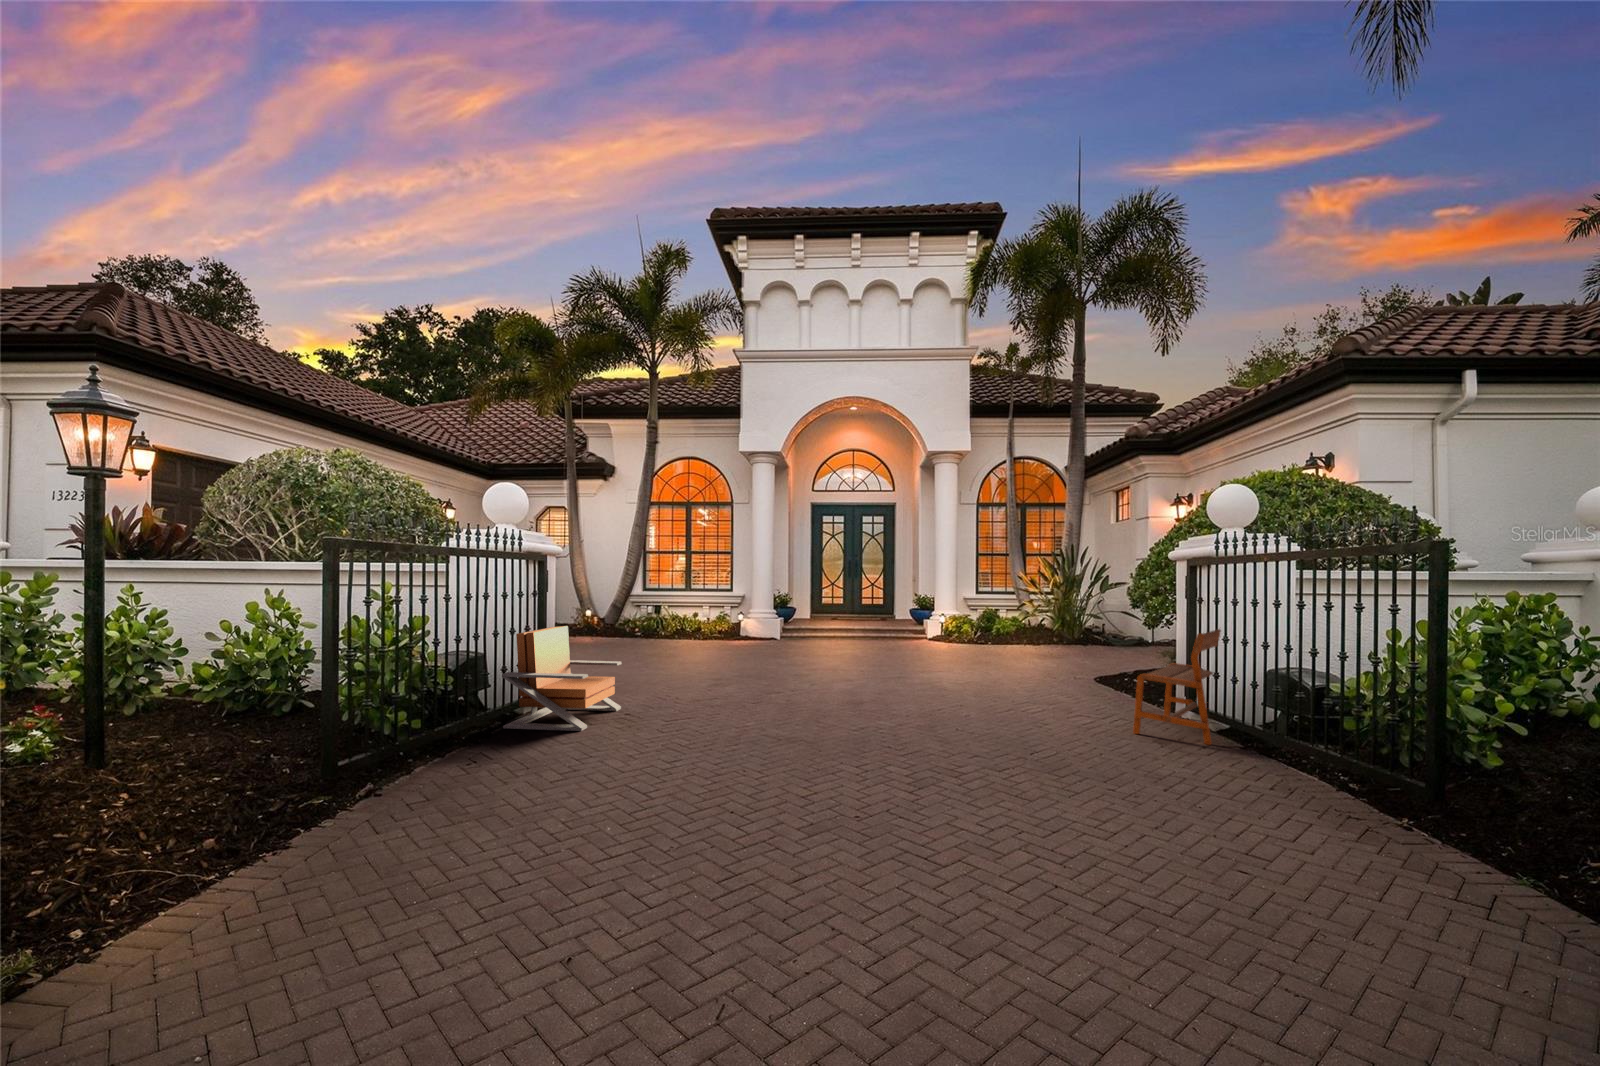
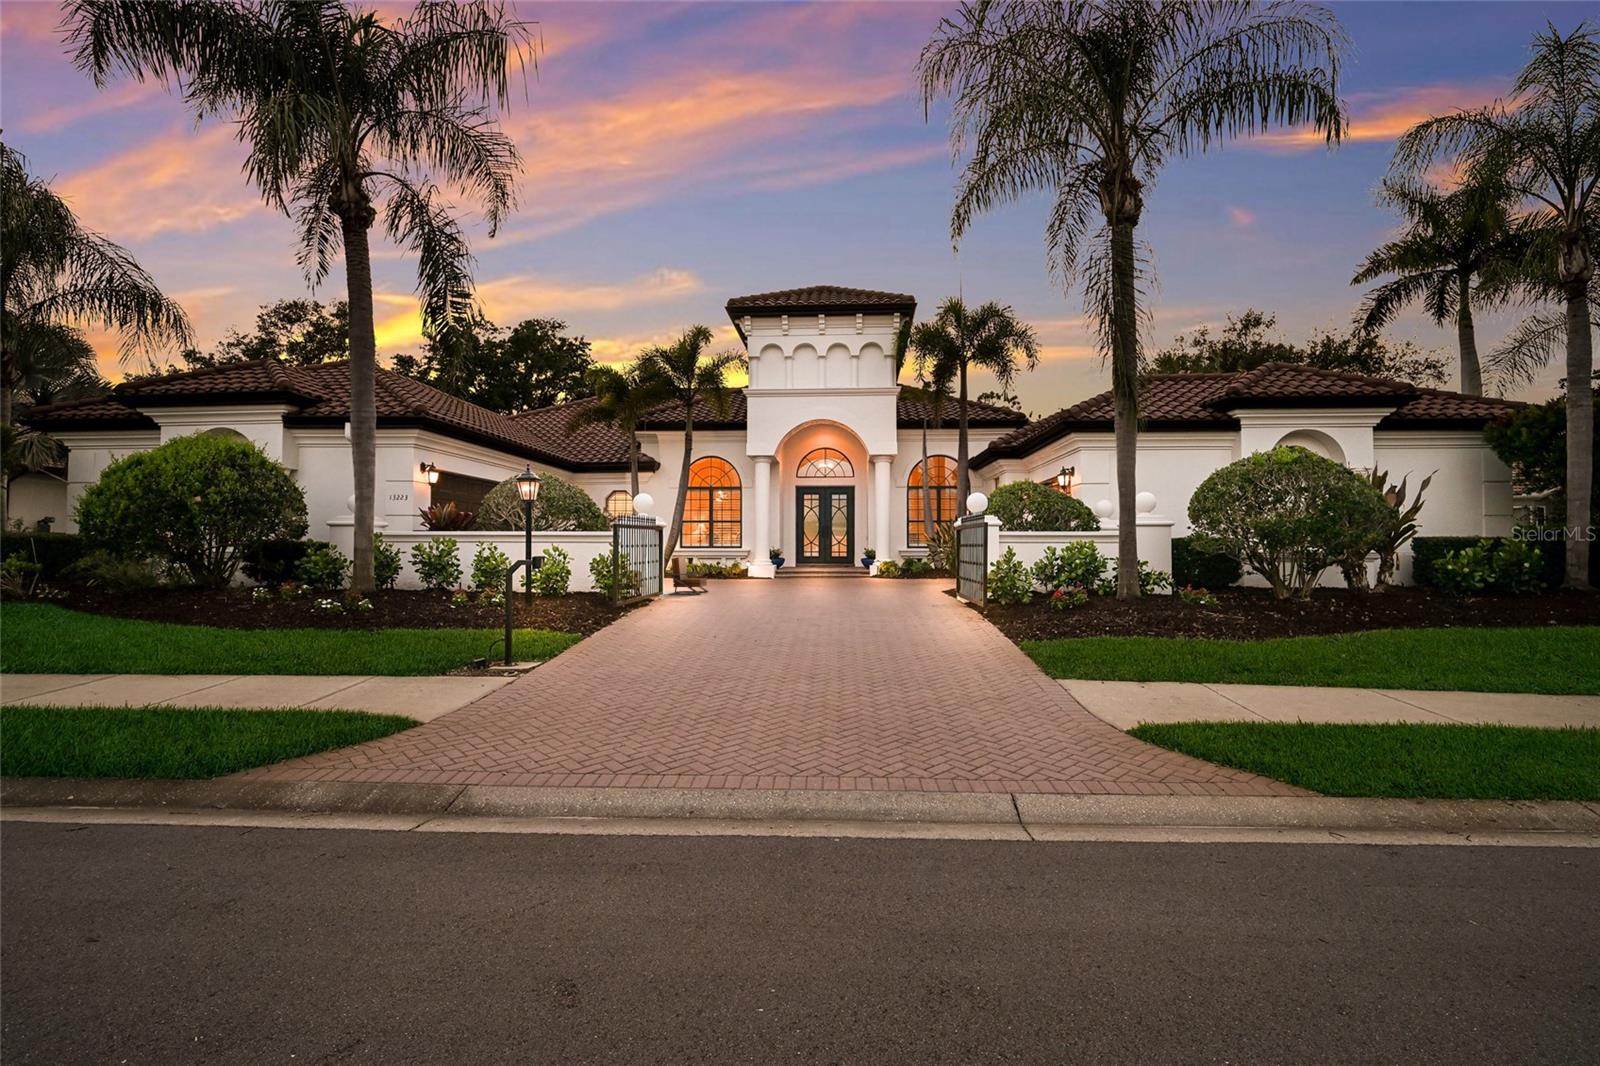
bench: present [1133,629,1221,745] -> none [913,553,957,594]

